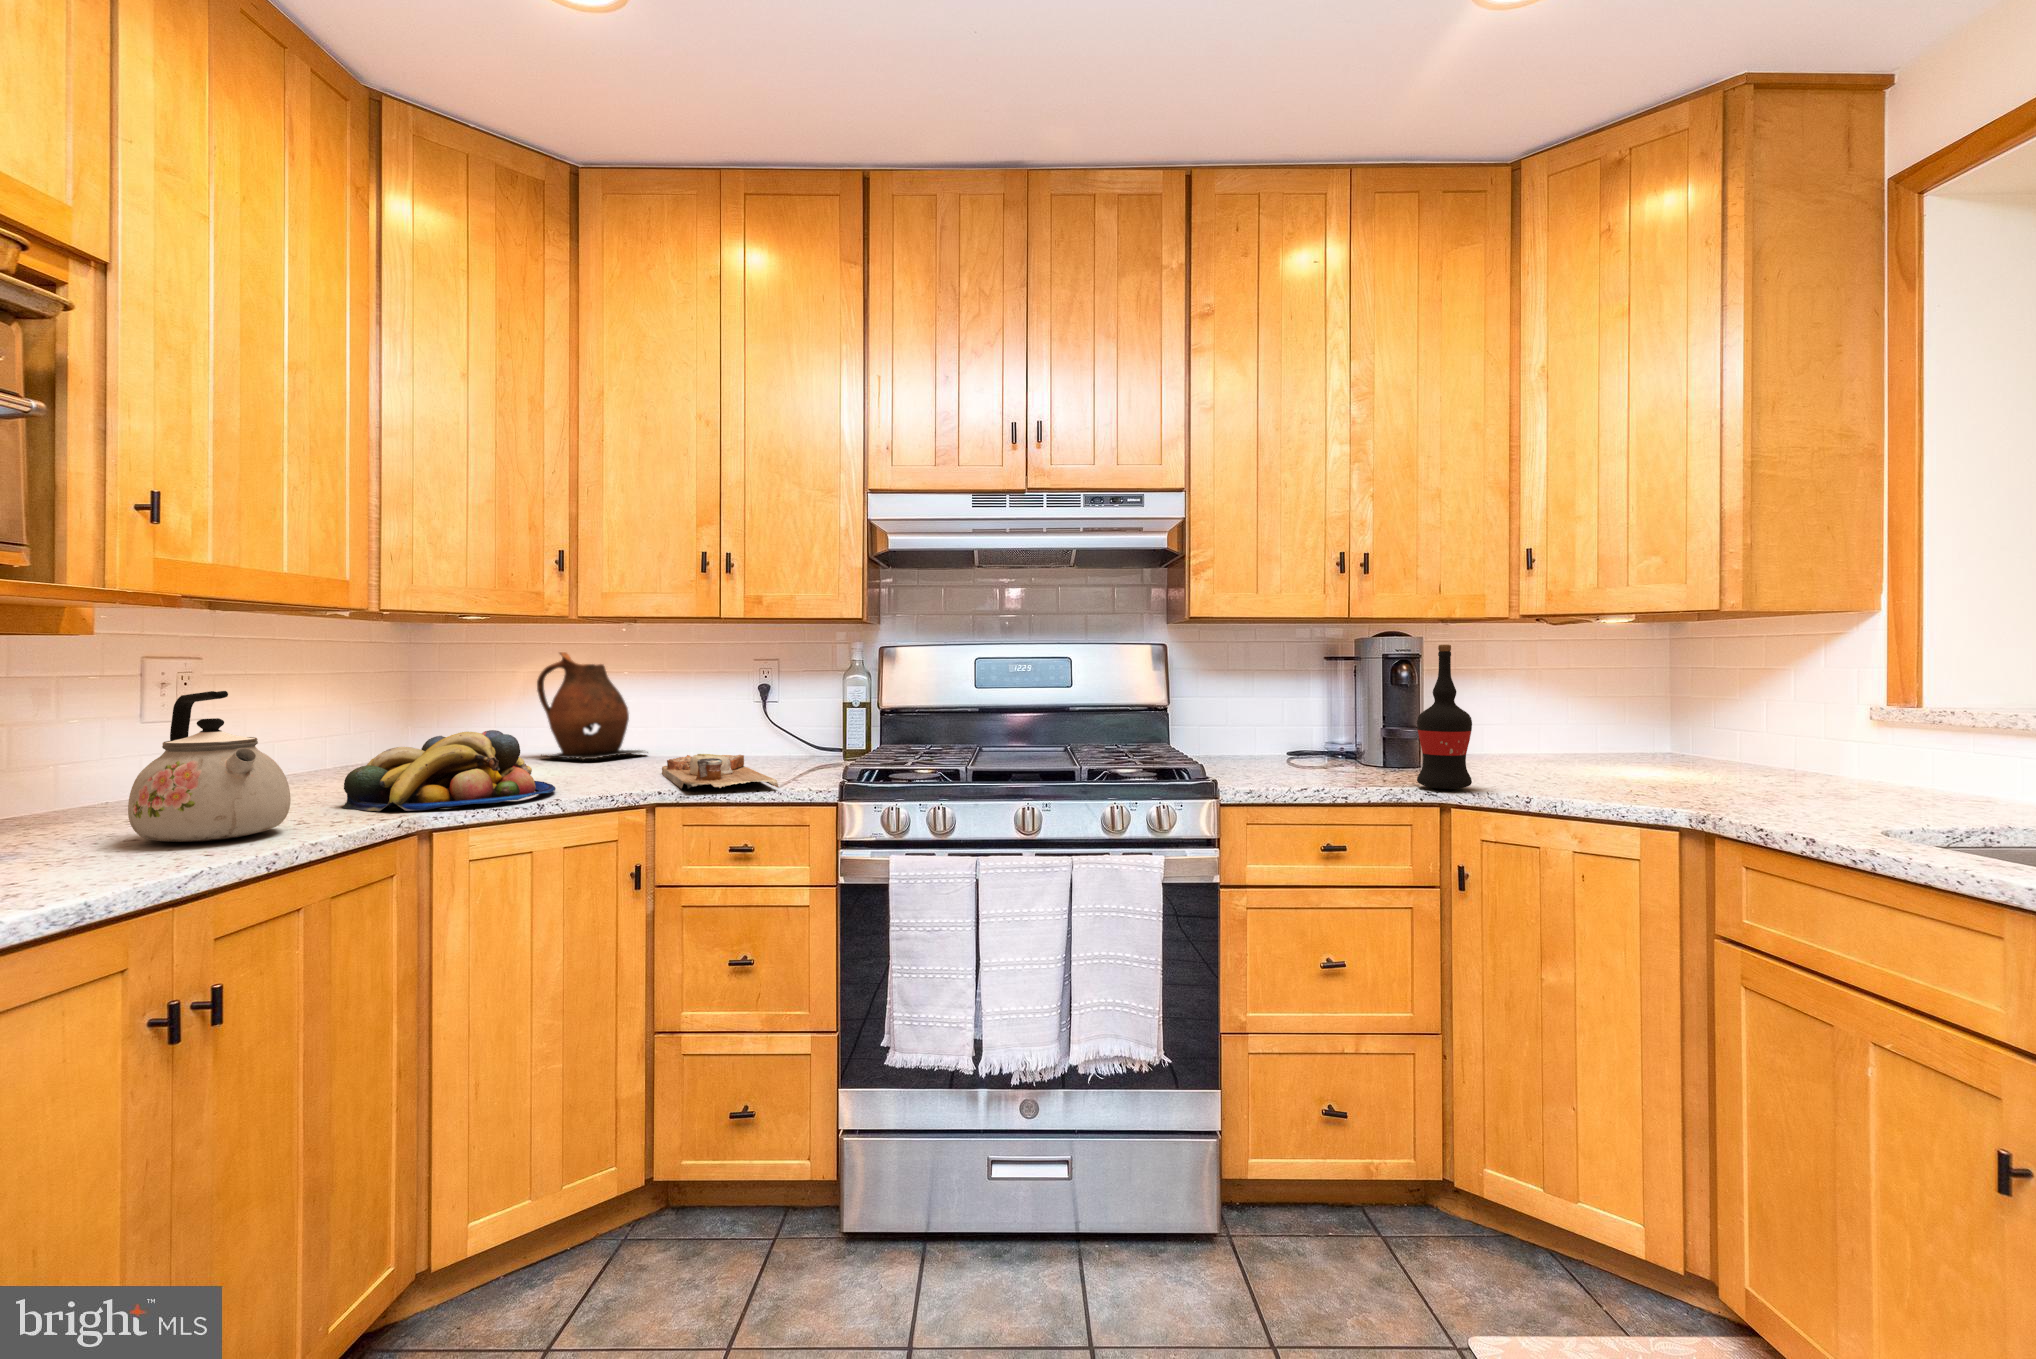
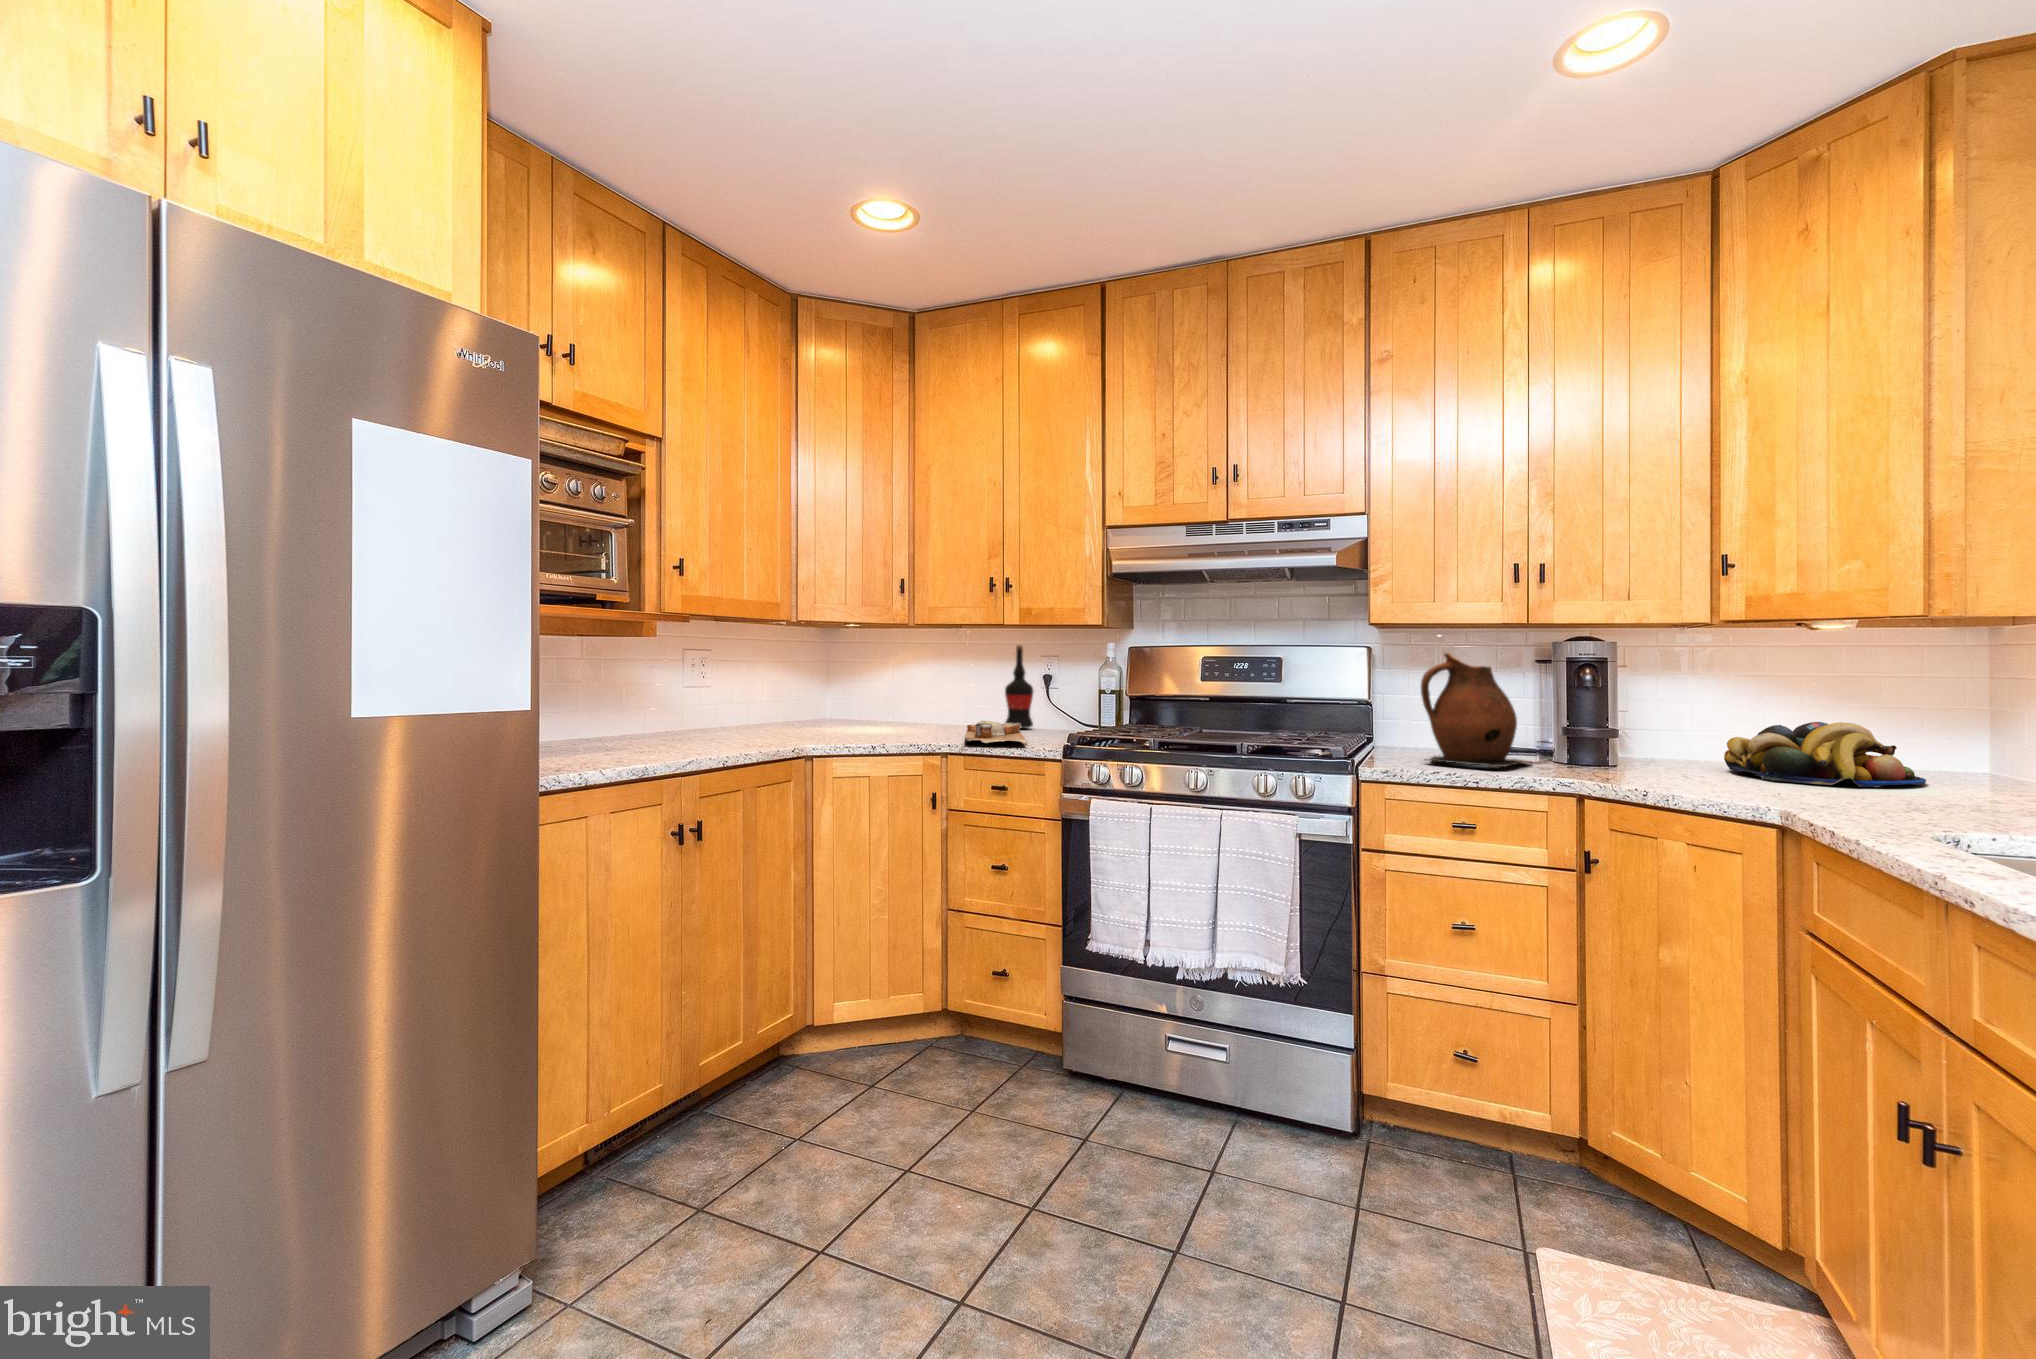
wine bottle: present [1417,645,1472,789] -> present [1005,645,1033,728]
ceramic pitcher: present [537,652,648,760] -> present [1421,653,1532,768]
kettle: present [128,691,291,842] -> none [664,667,737,749]
fruit bowl: present [343,730,556,811] -> present [1724,722,1926,787]

